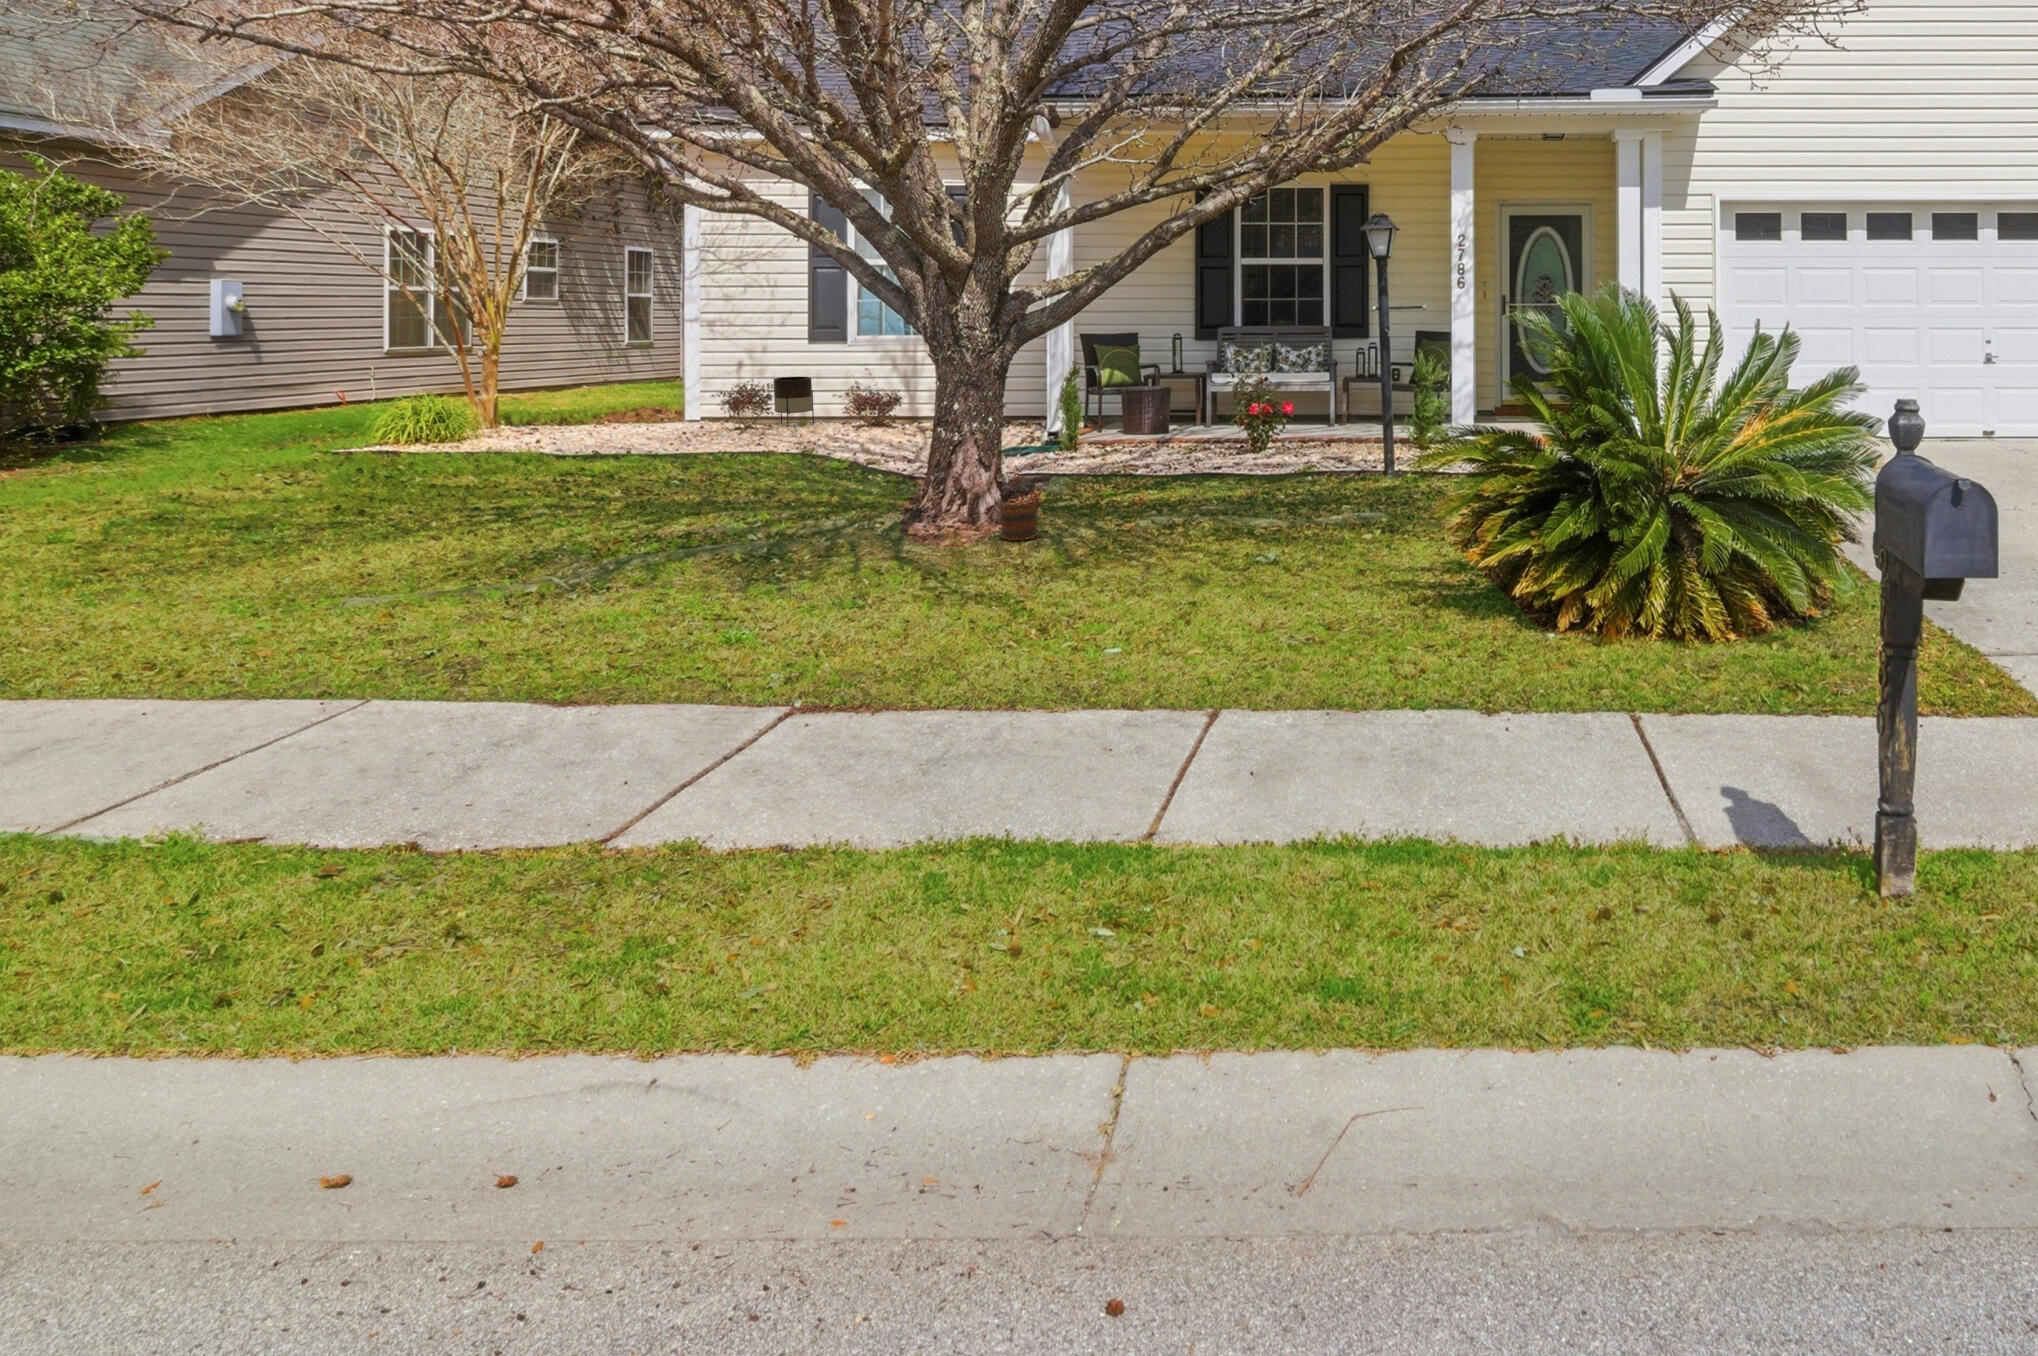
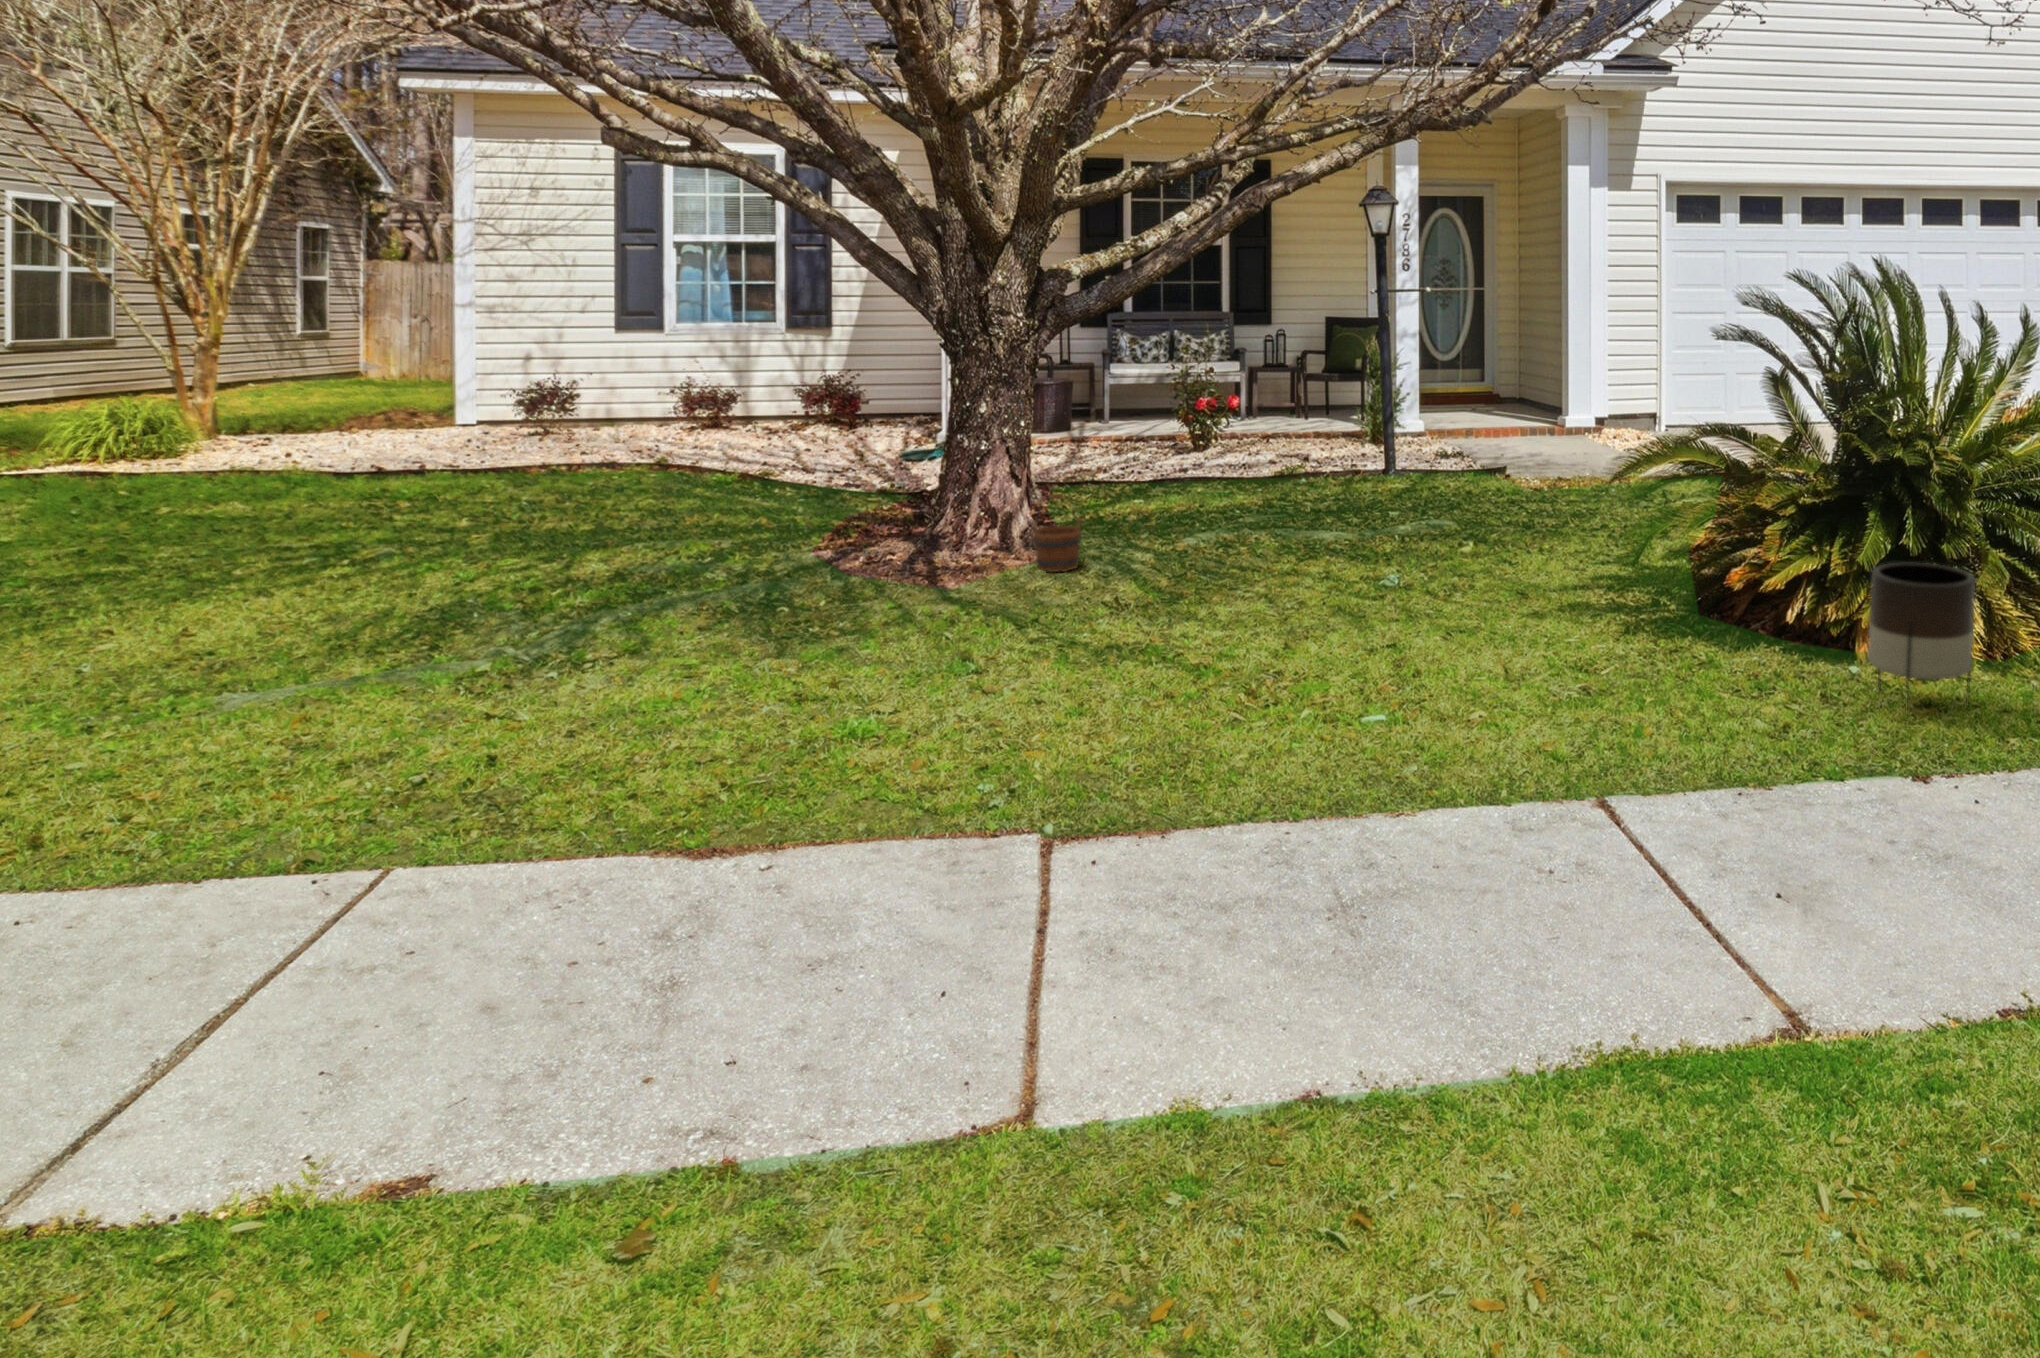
planter: present [774,377,814,427] -> present [1868,563,1975,715]

